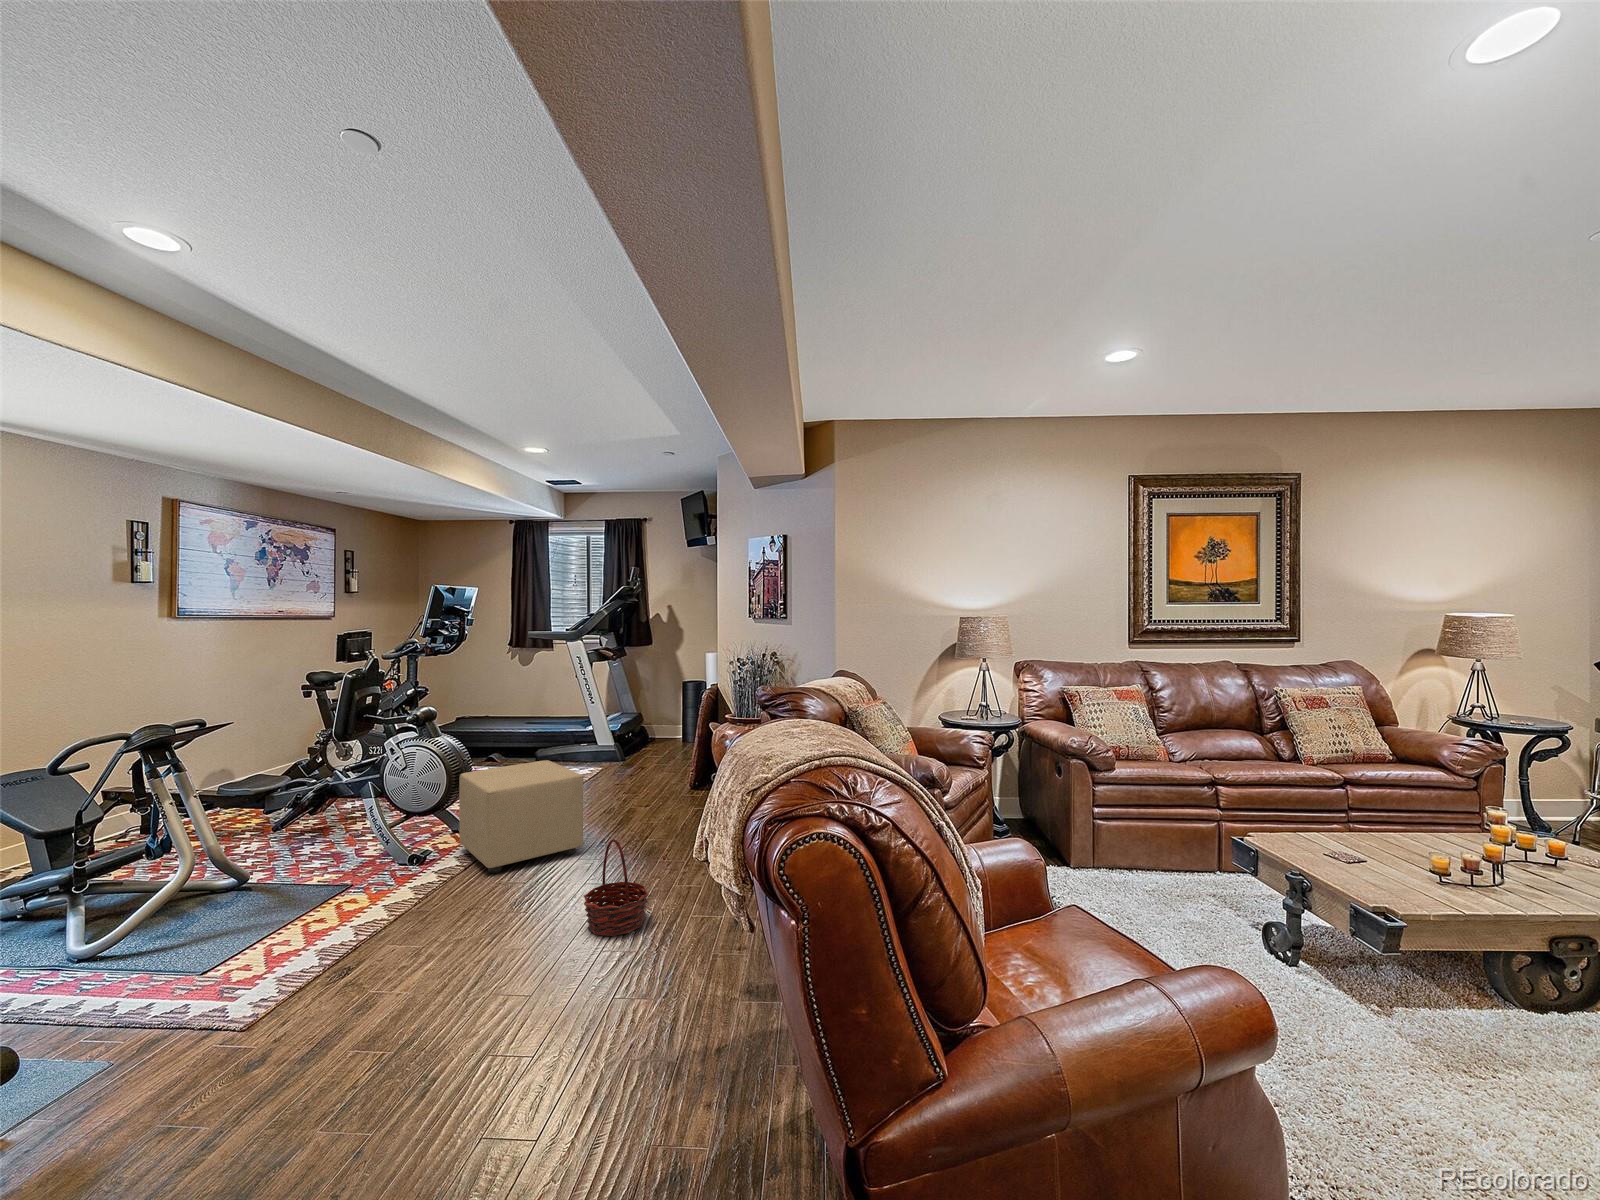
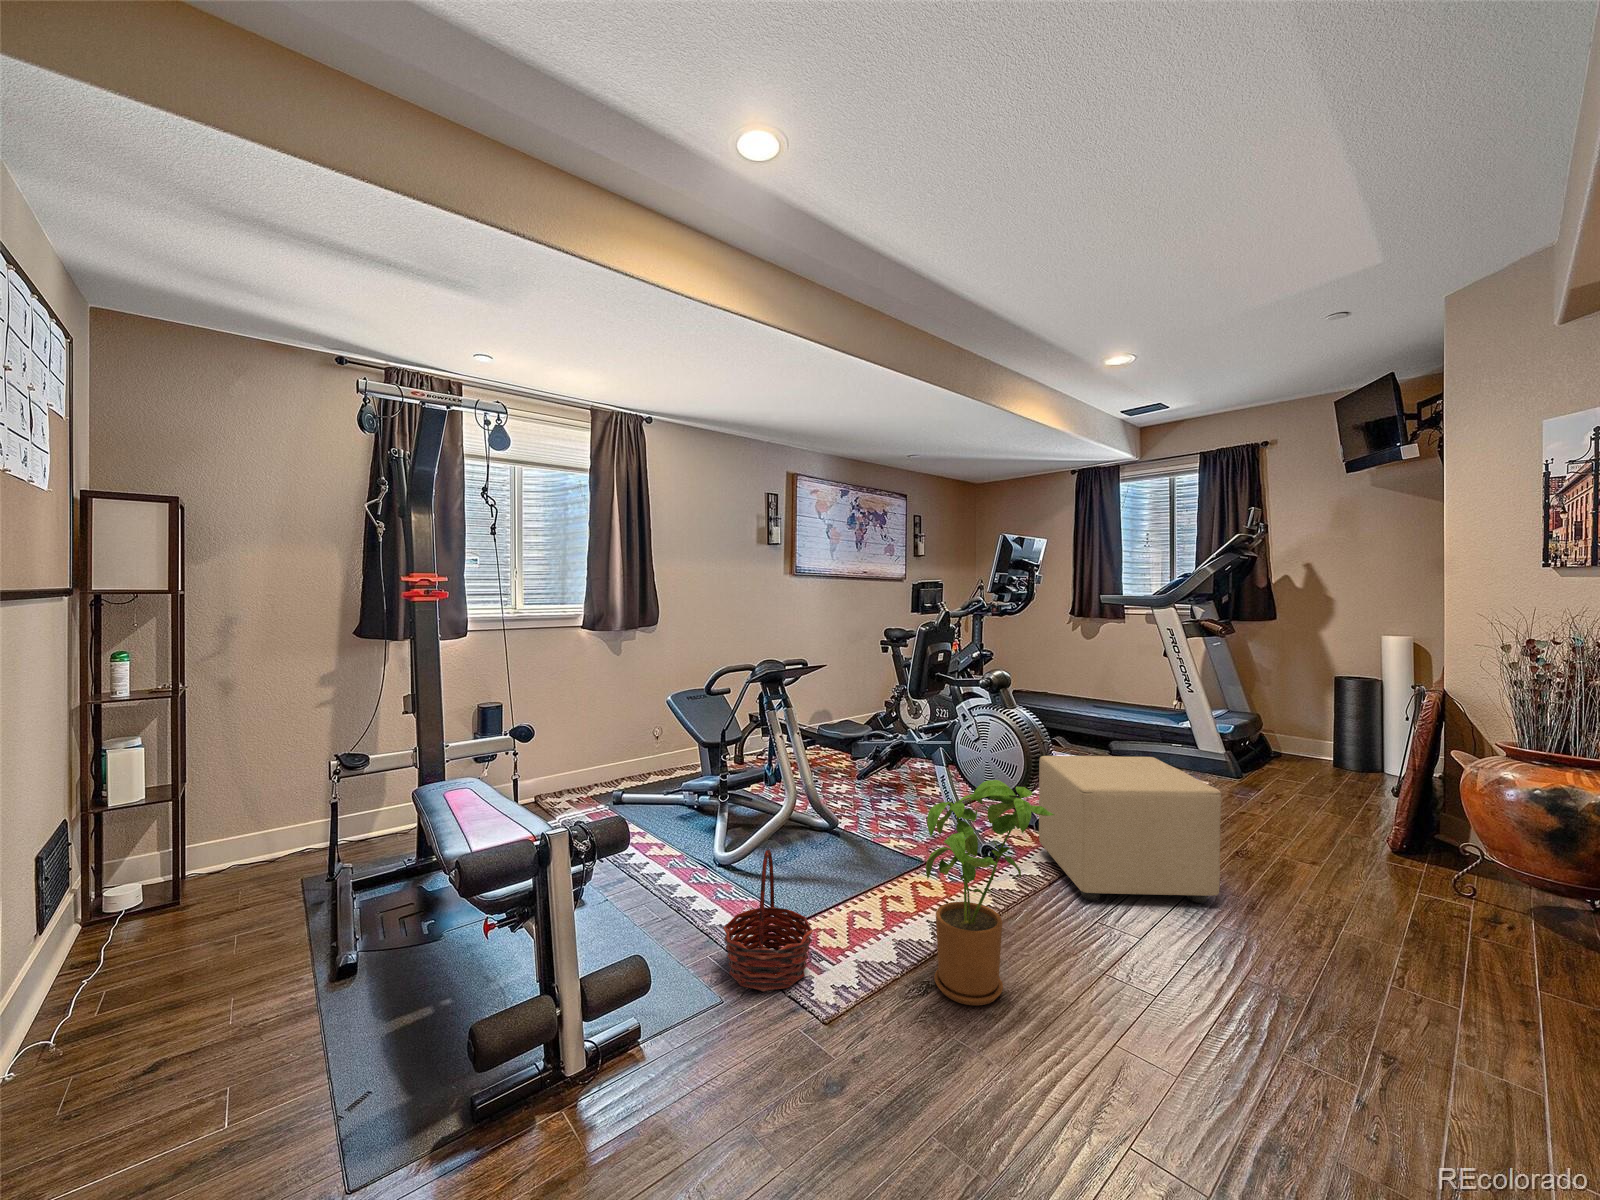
house plant: none [351,794,455,965] -> present [926,780,1055,1006]
basket: present [584,839,649,936] -> present [723,850,813,992]

